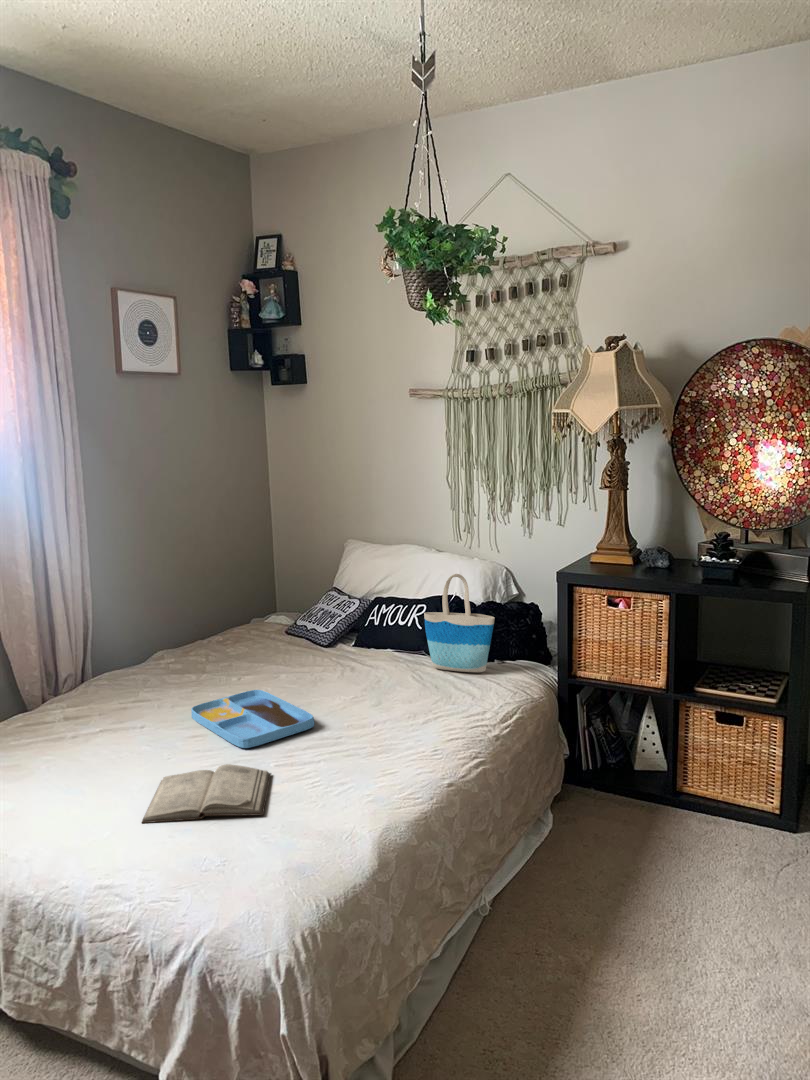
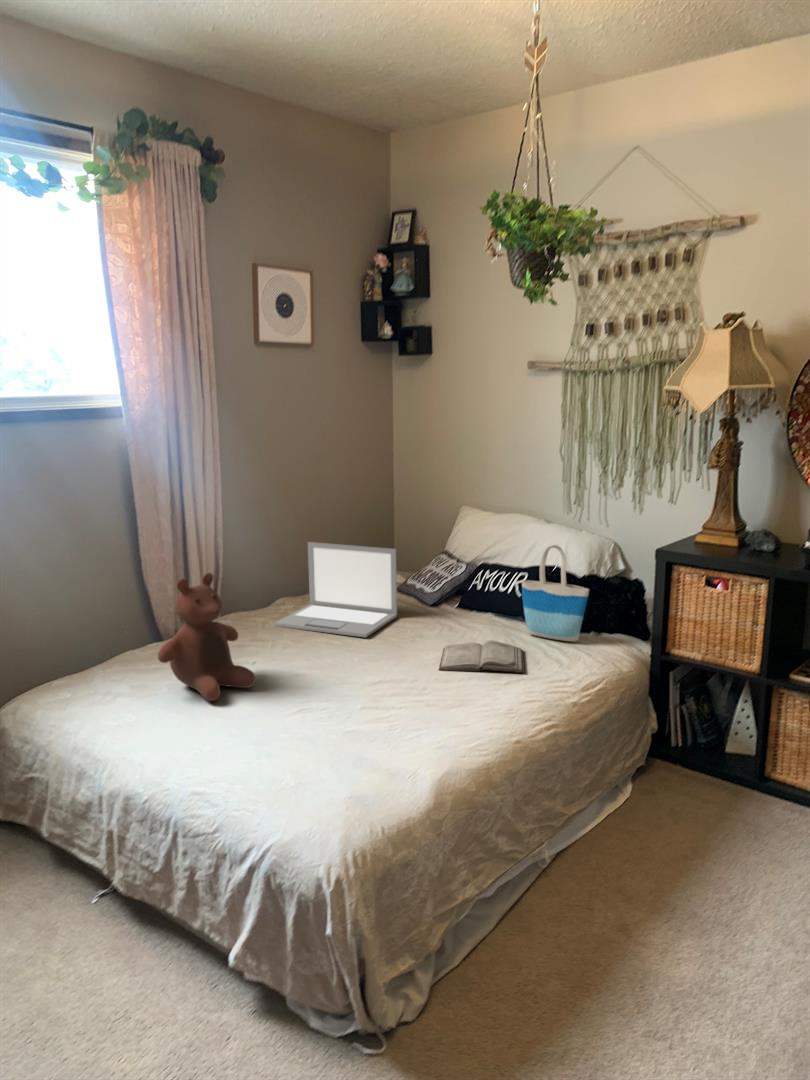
laptop: none [157,587,292,686] -> present [274,542,397,637]
stuffed bear: none [34,629,151,775] -> present [158,573,256,701]
tray: present [191,690,314,748] -> none [297,640,403,690]
diary: present [142,764,271,823] -> present [439,640,525,673]

